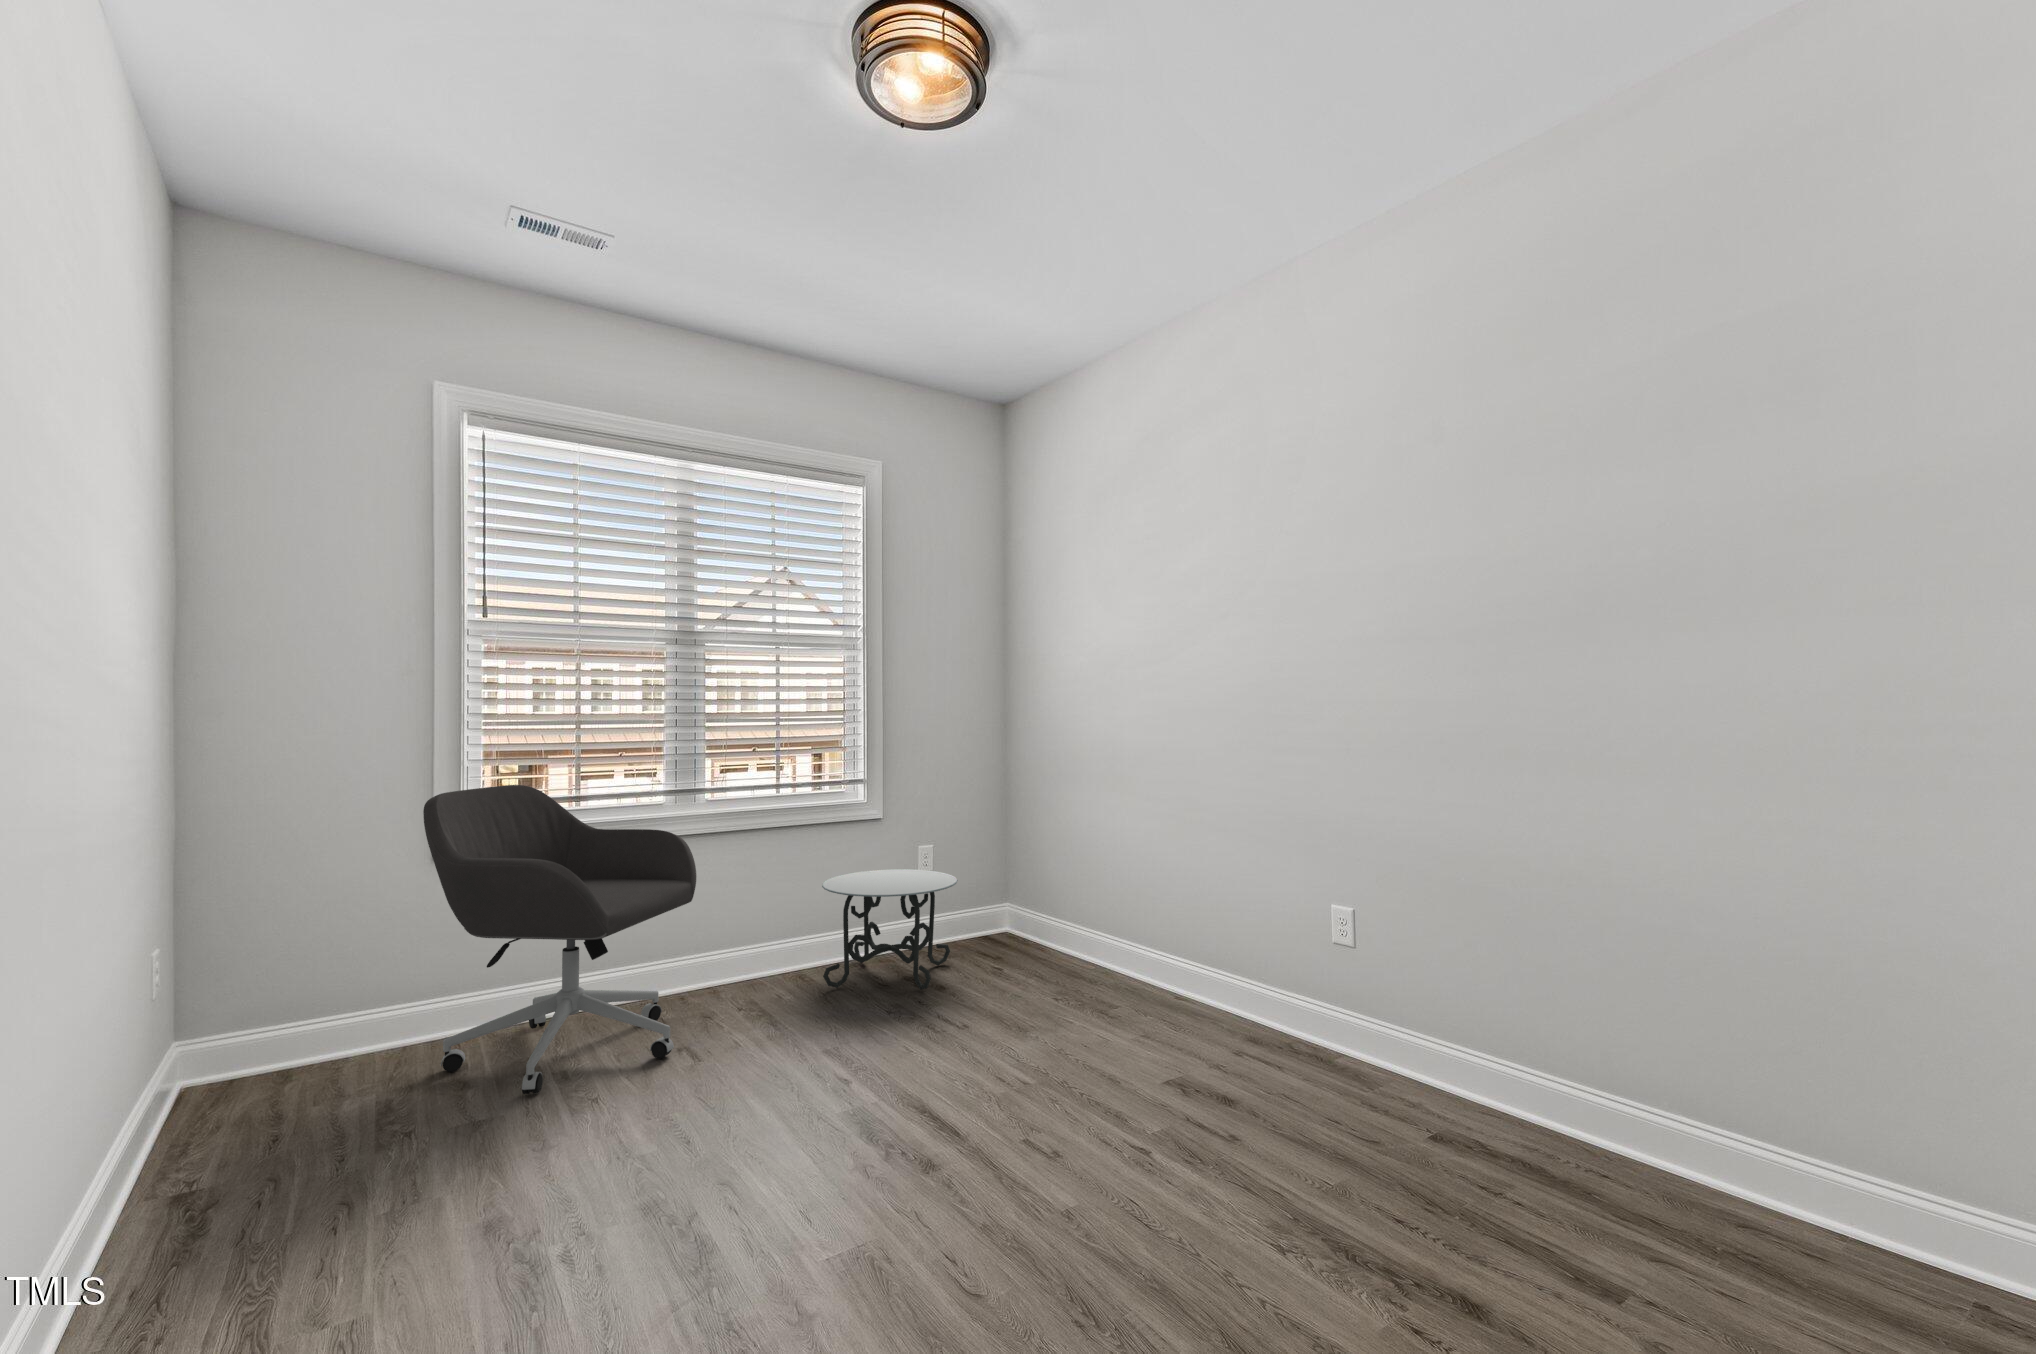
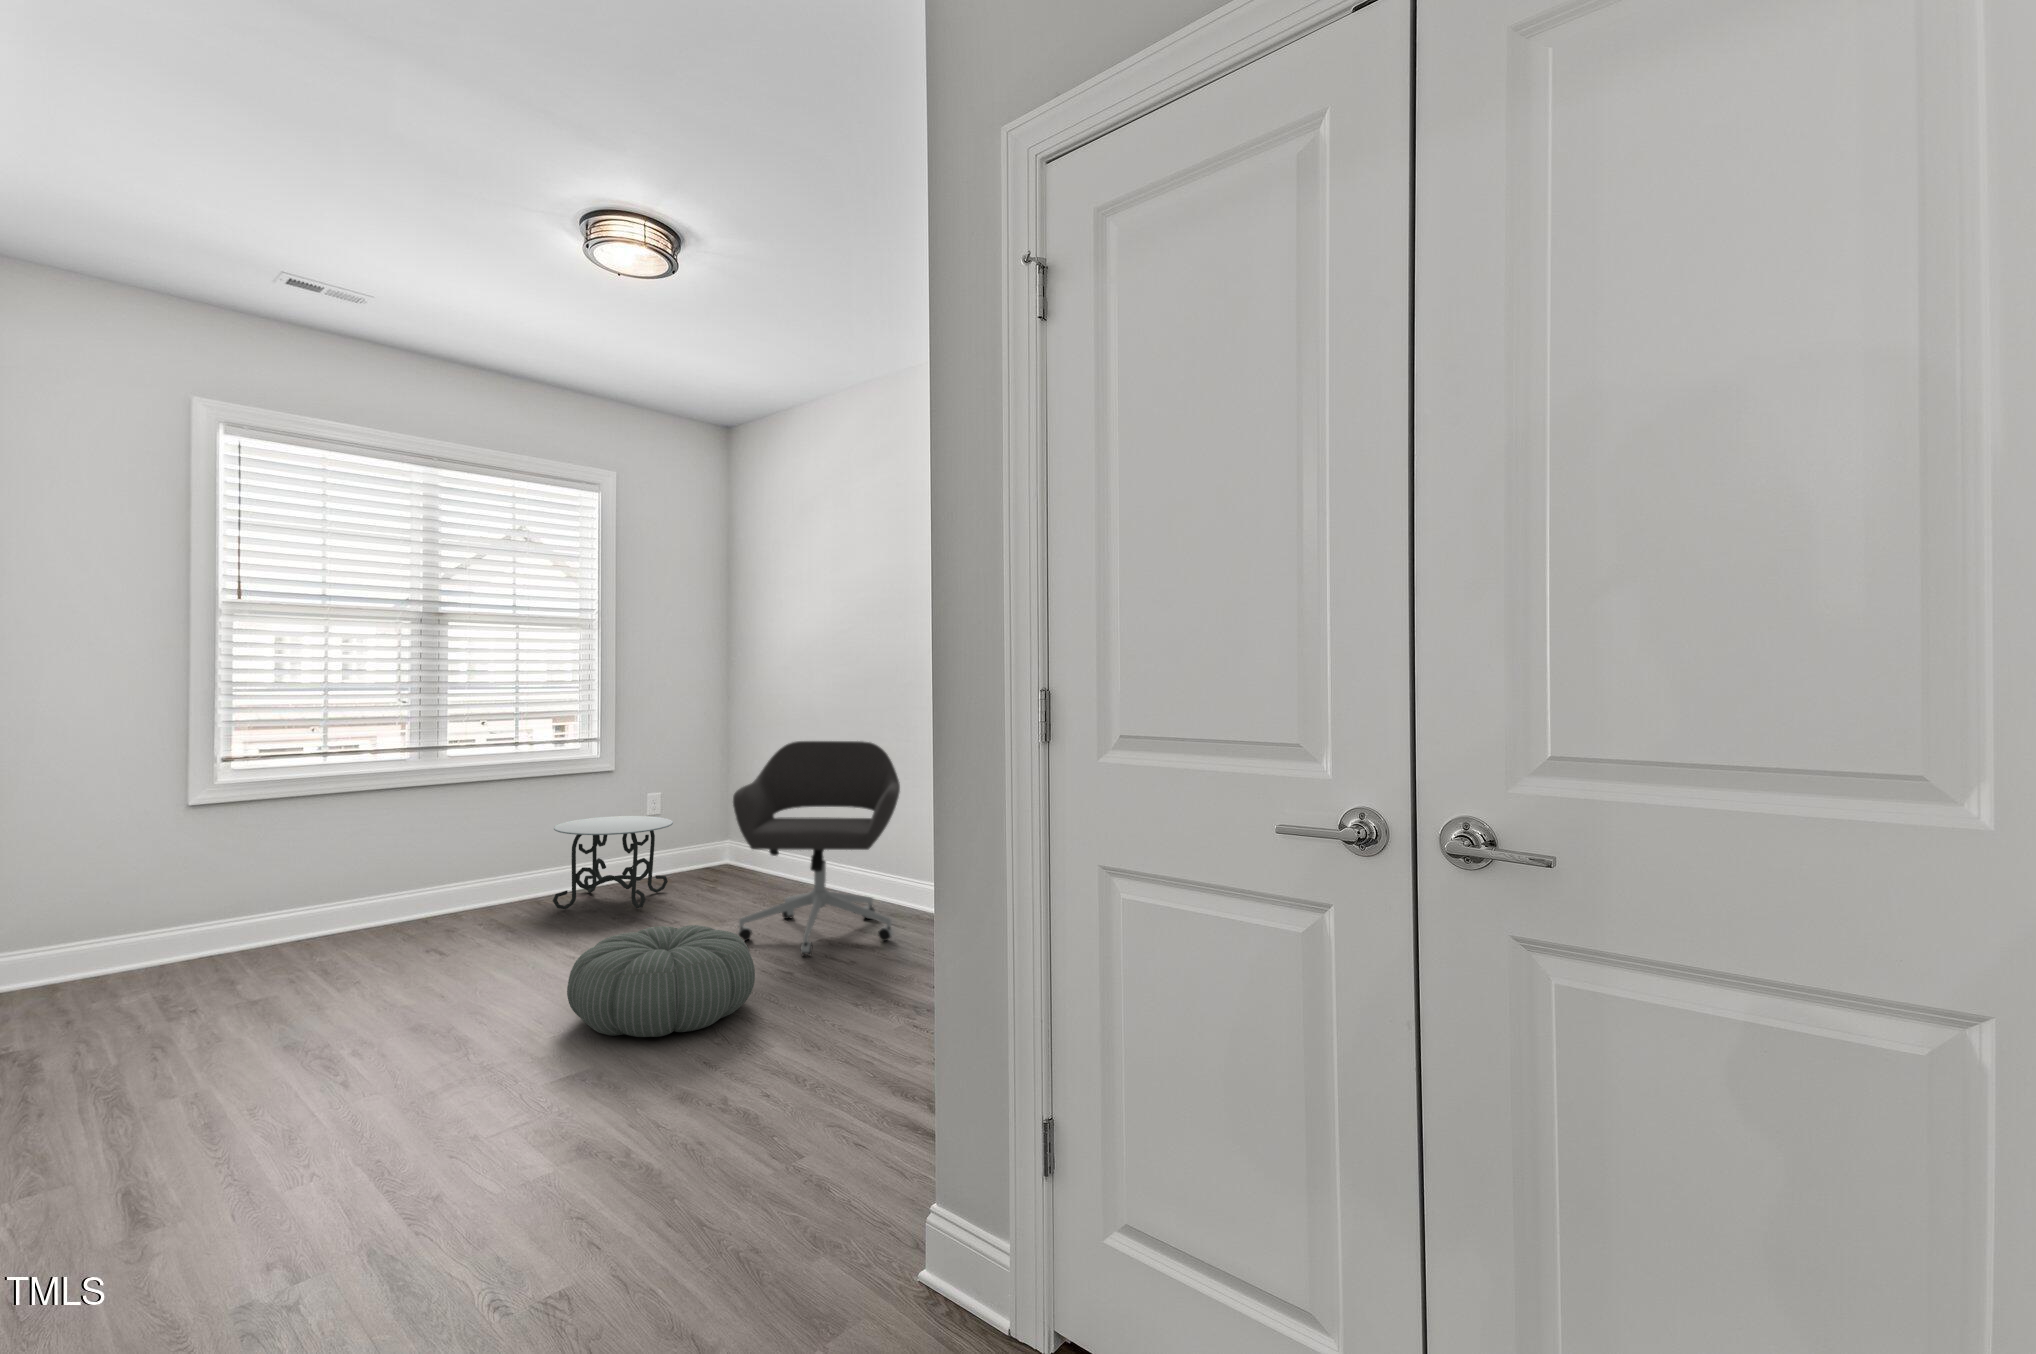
office chair: present [423,785,696,1094] -> present [733,741,900,956]
pouf: none [870,1046,1132,1243] -> present [567,925,755,1037]

